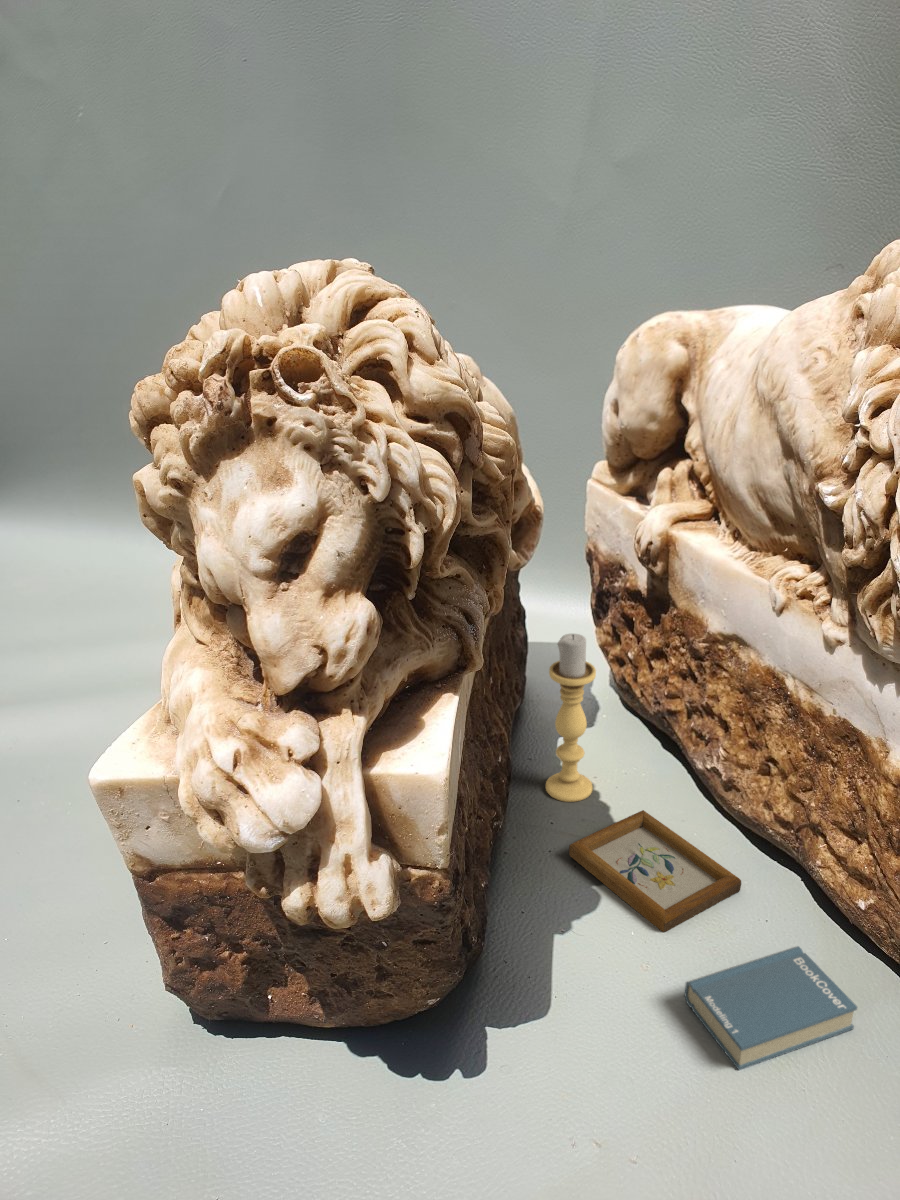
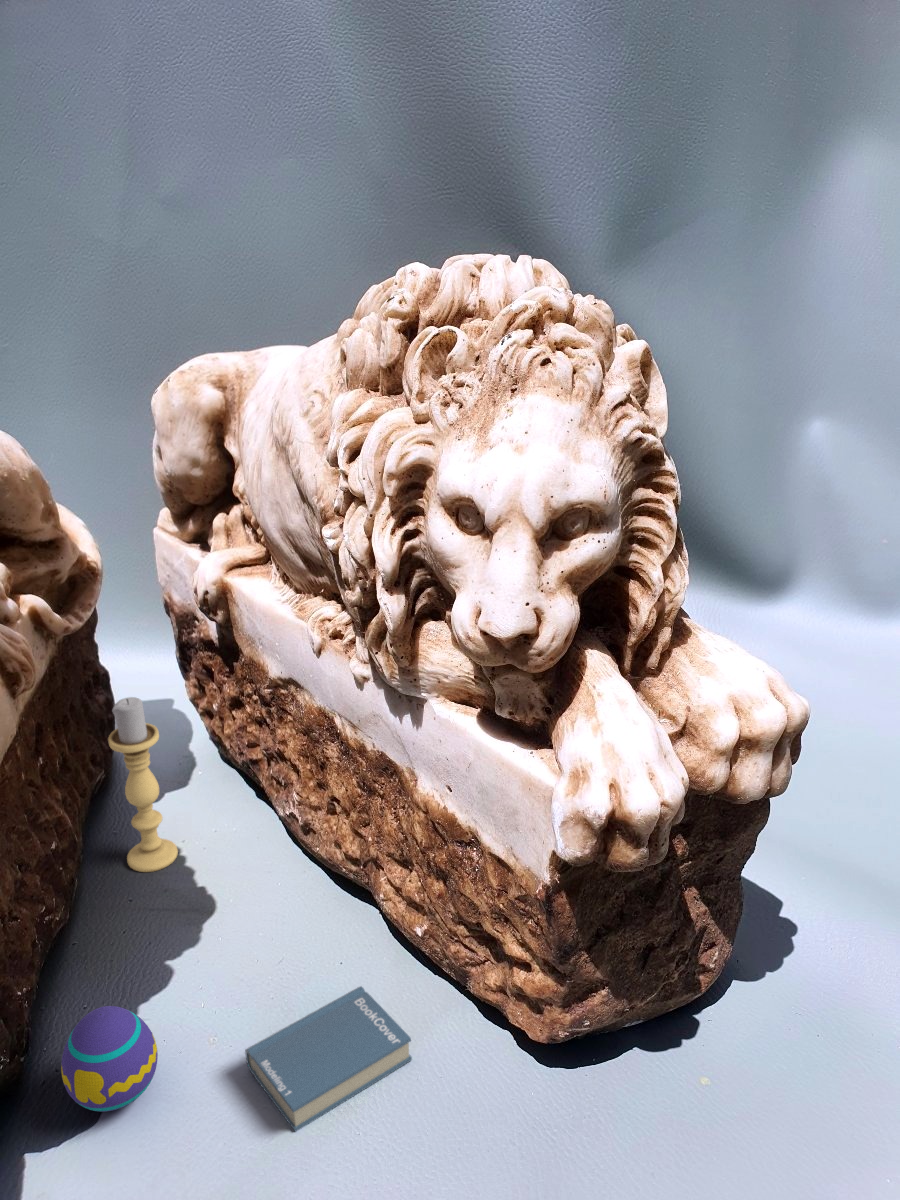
picture frame: present [569,810,741,932] -> none [142,868,317,998]
decorative egg: none [519,913,605,1010] -> present [61,1006,158,1112]

